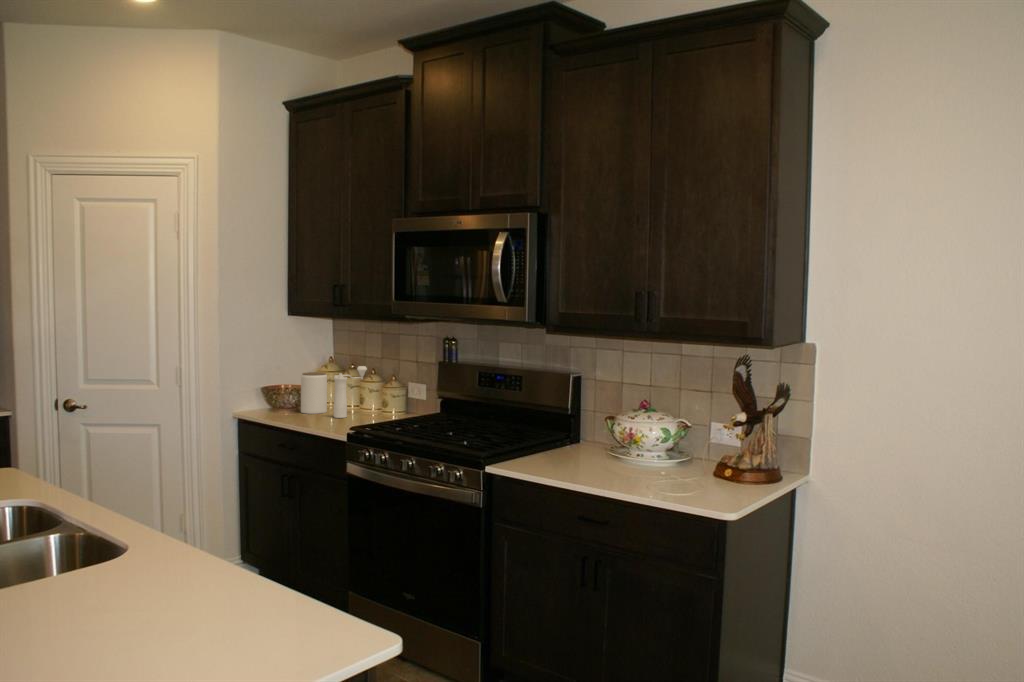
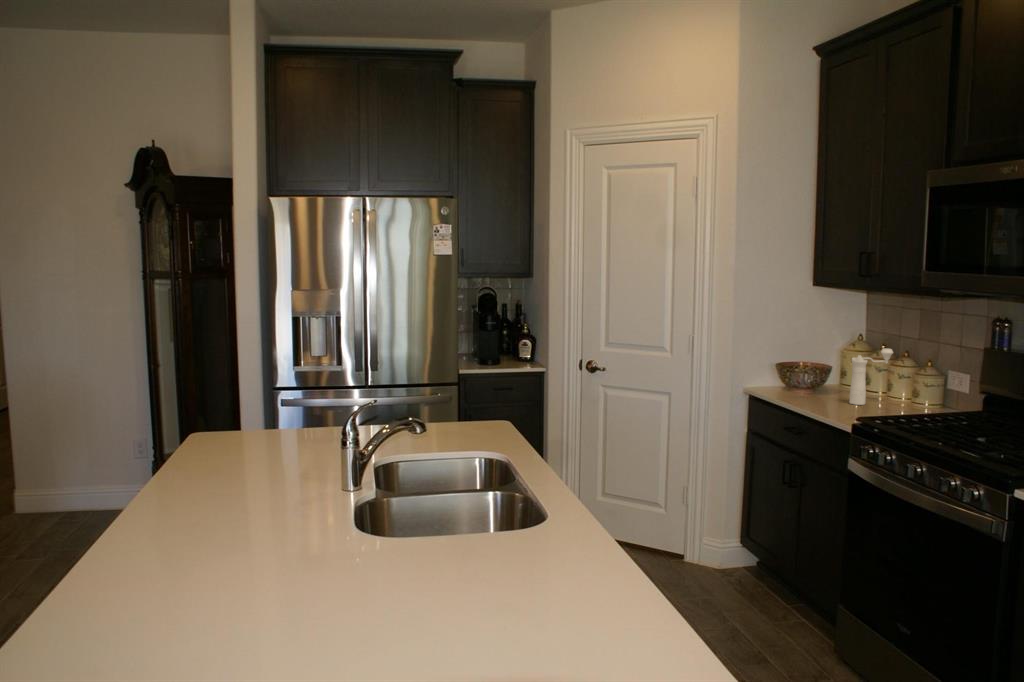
jar: present [301,372,327,414] -> none [817,352,848,397]

